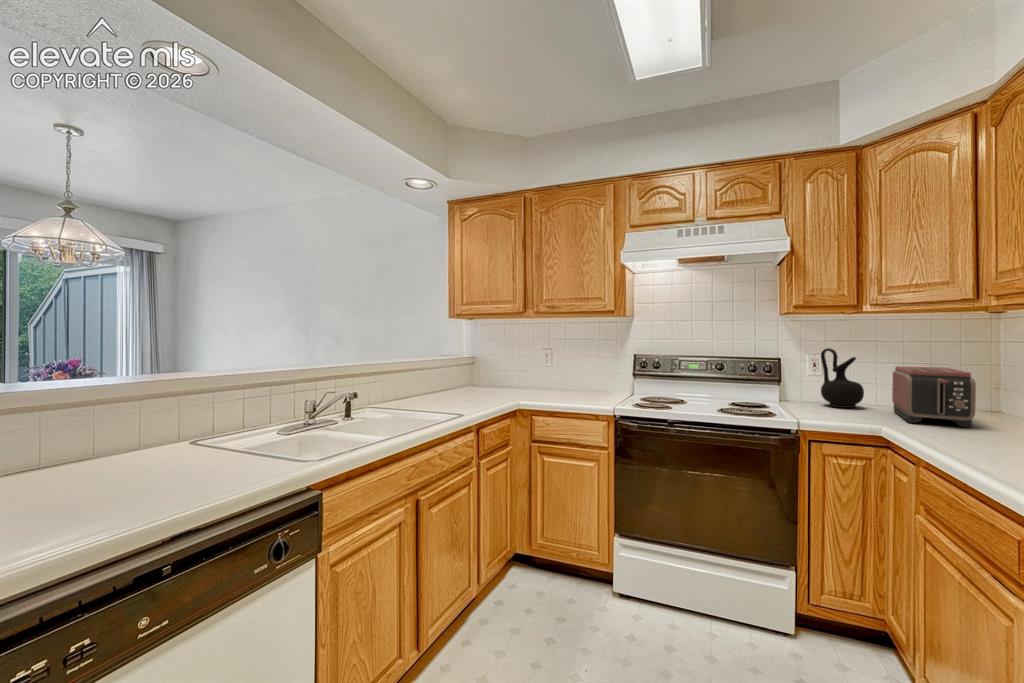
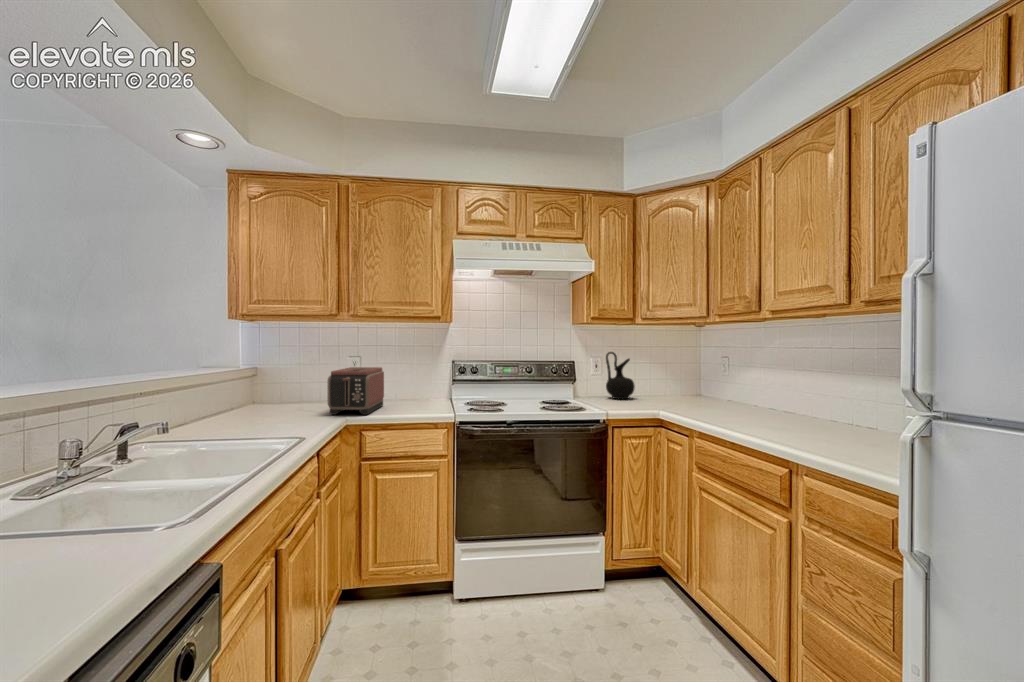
toaster: present [892,366,976,427] -> present [327,367,384,415]

